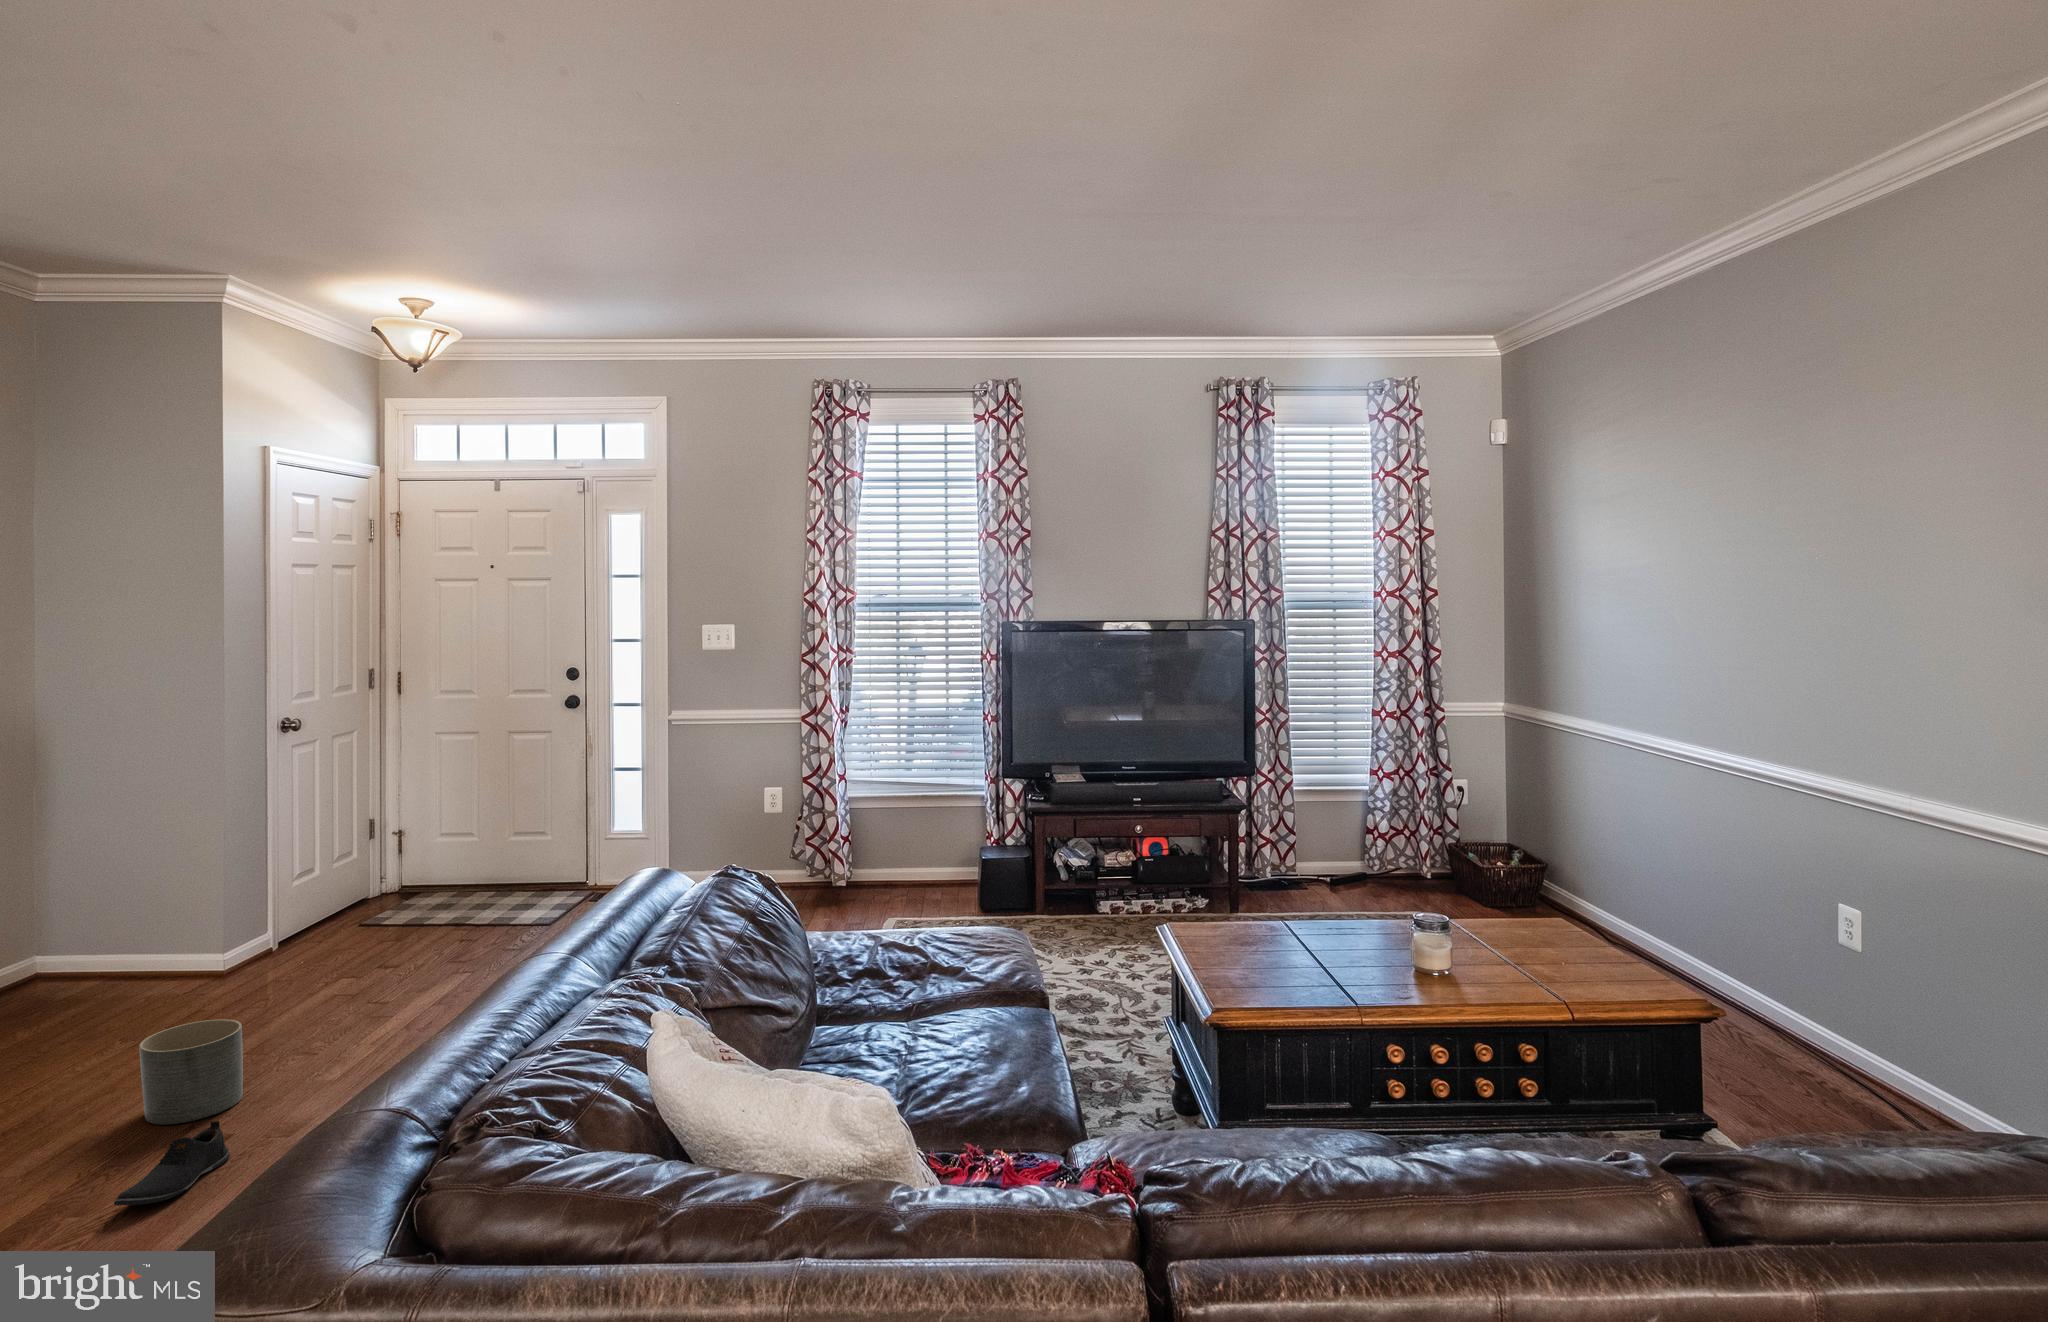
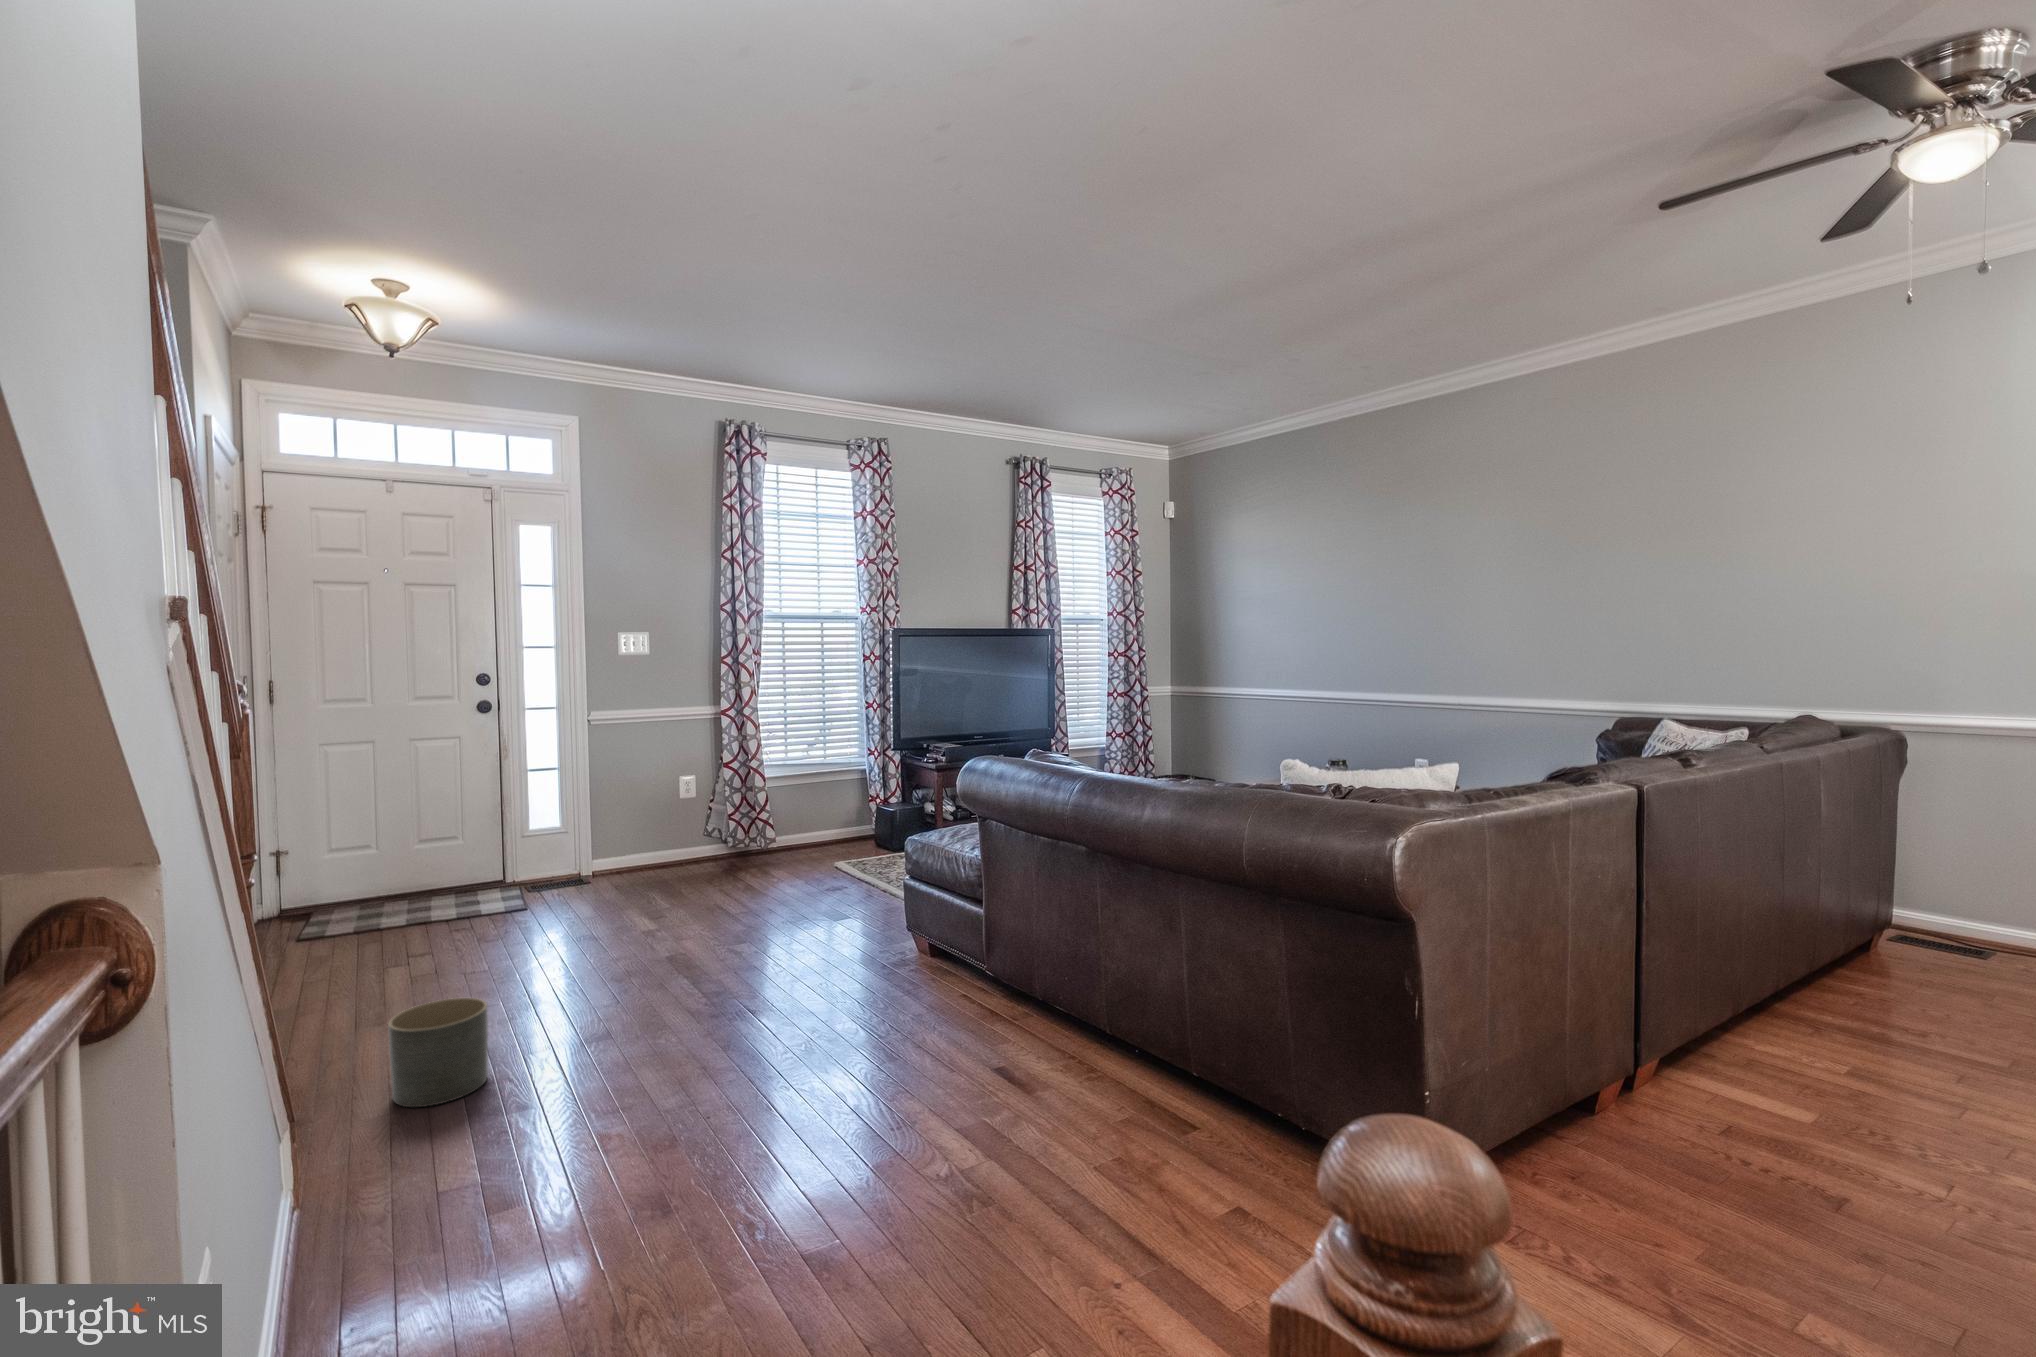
shoe: present [114,1121,230,1206] -> none [545,1067,591,1144]

